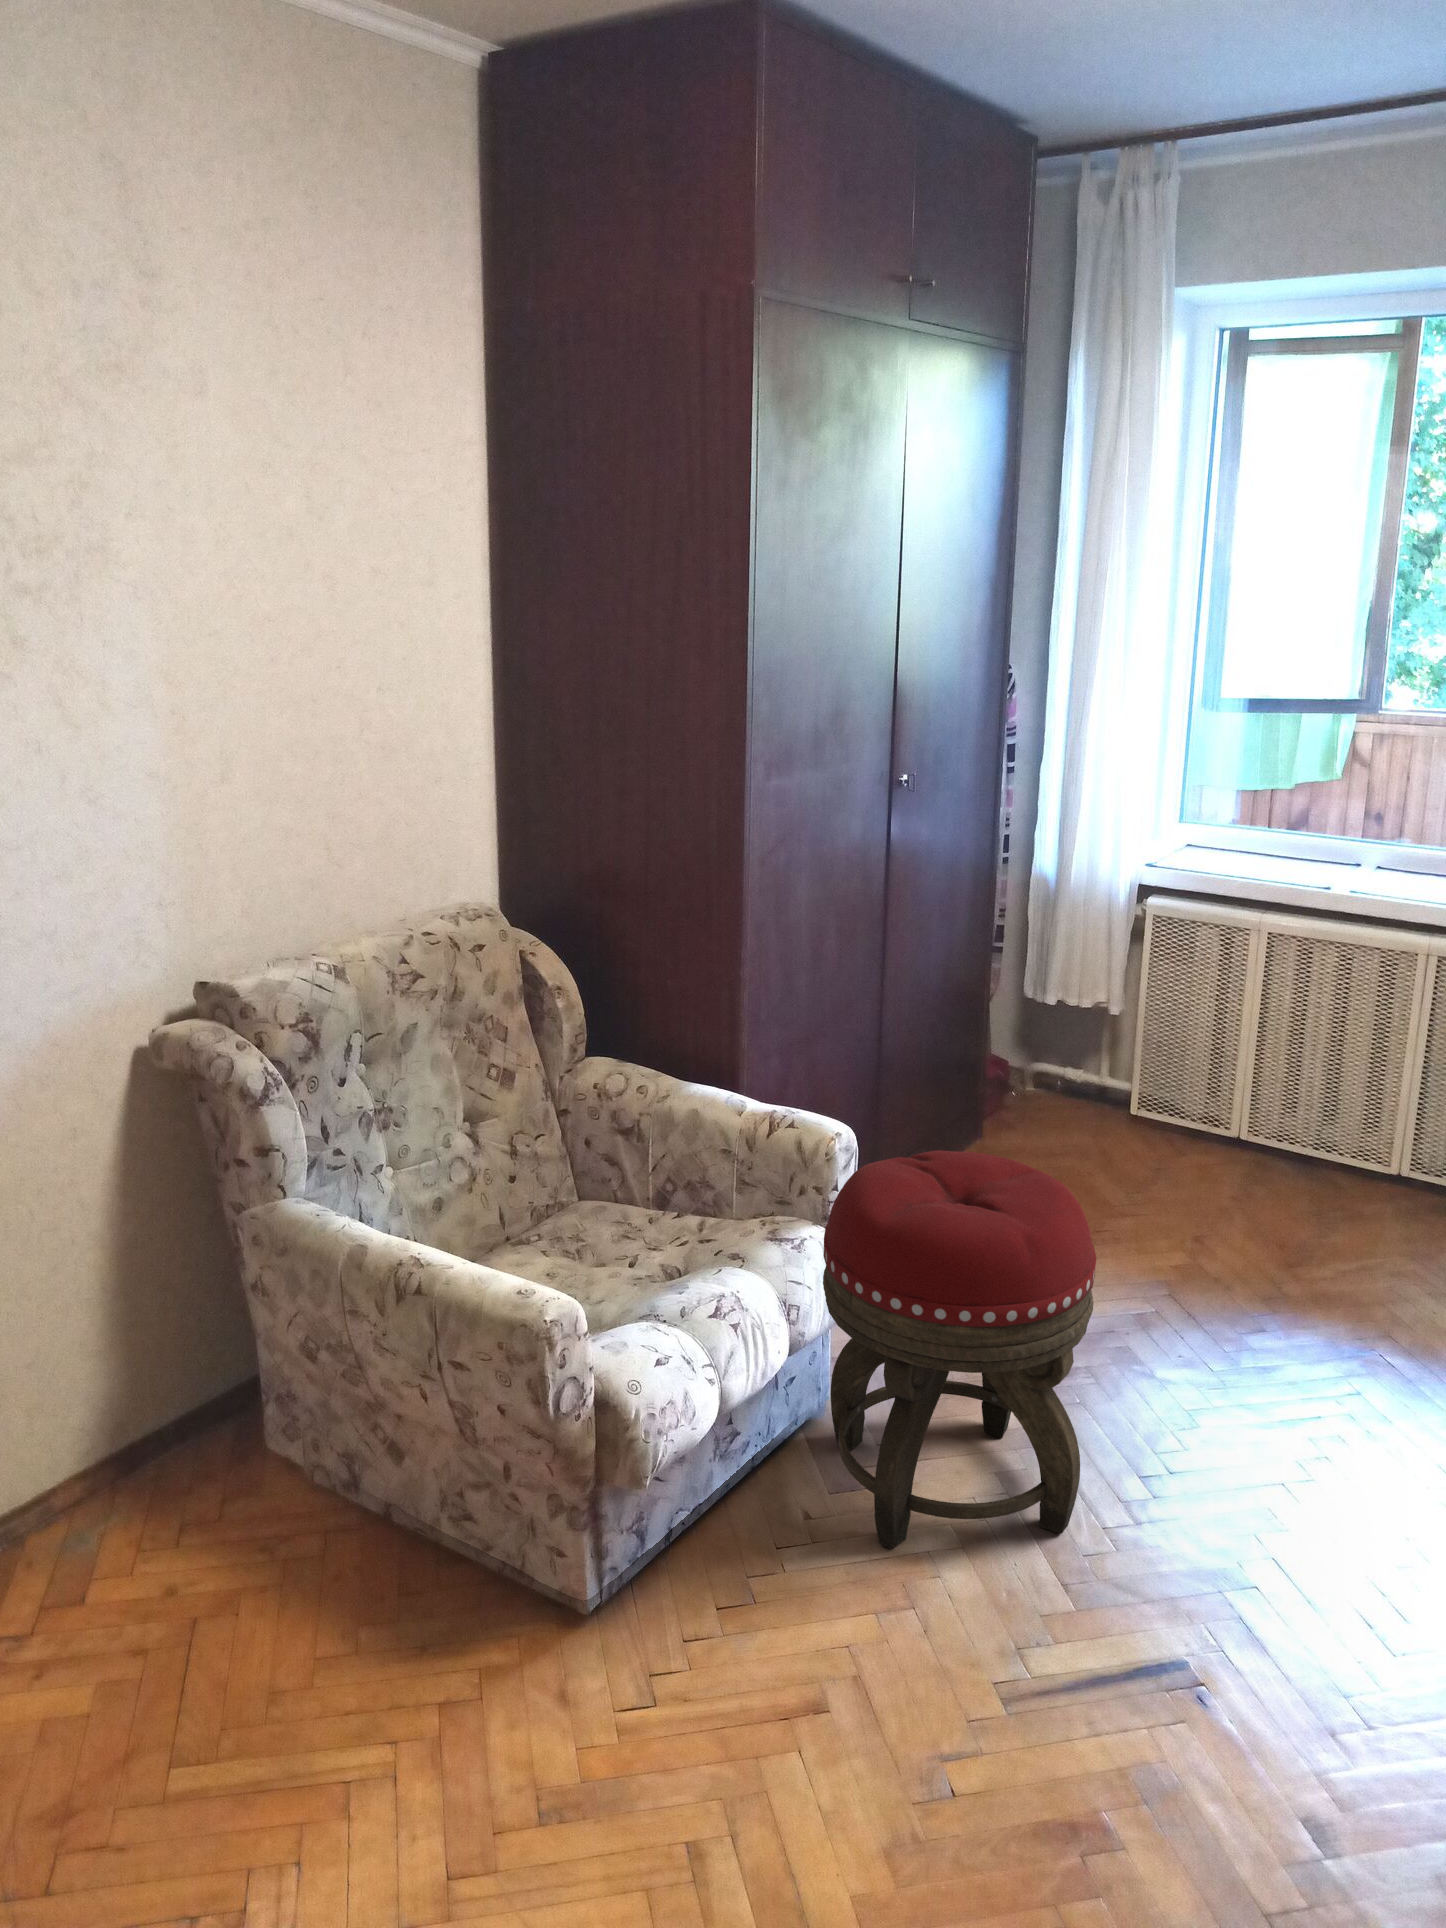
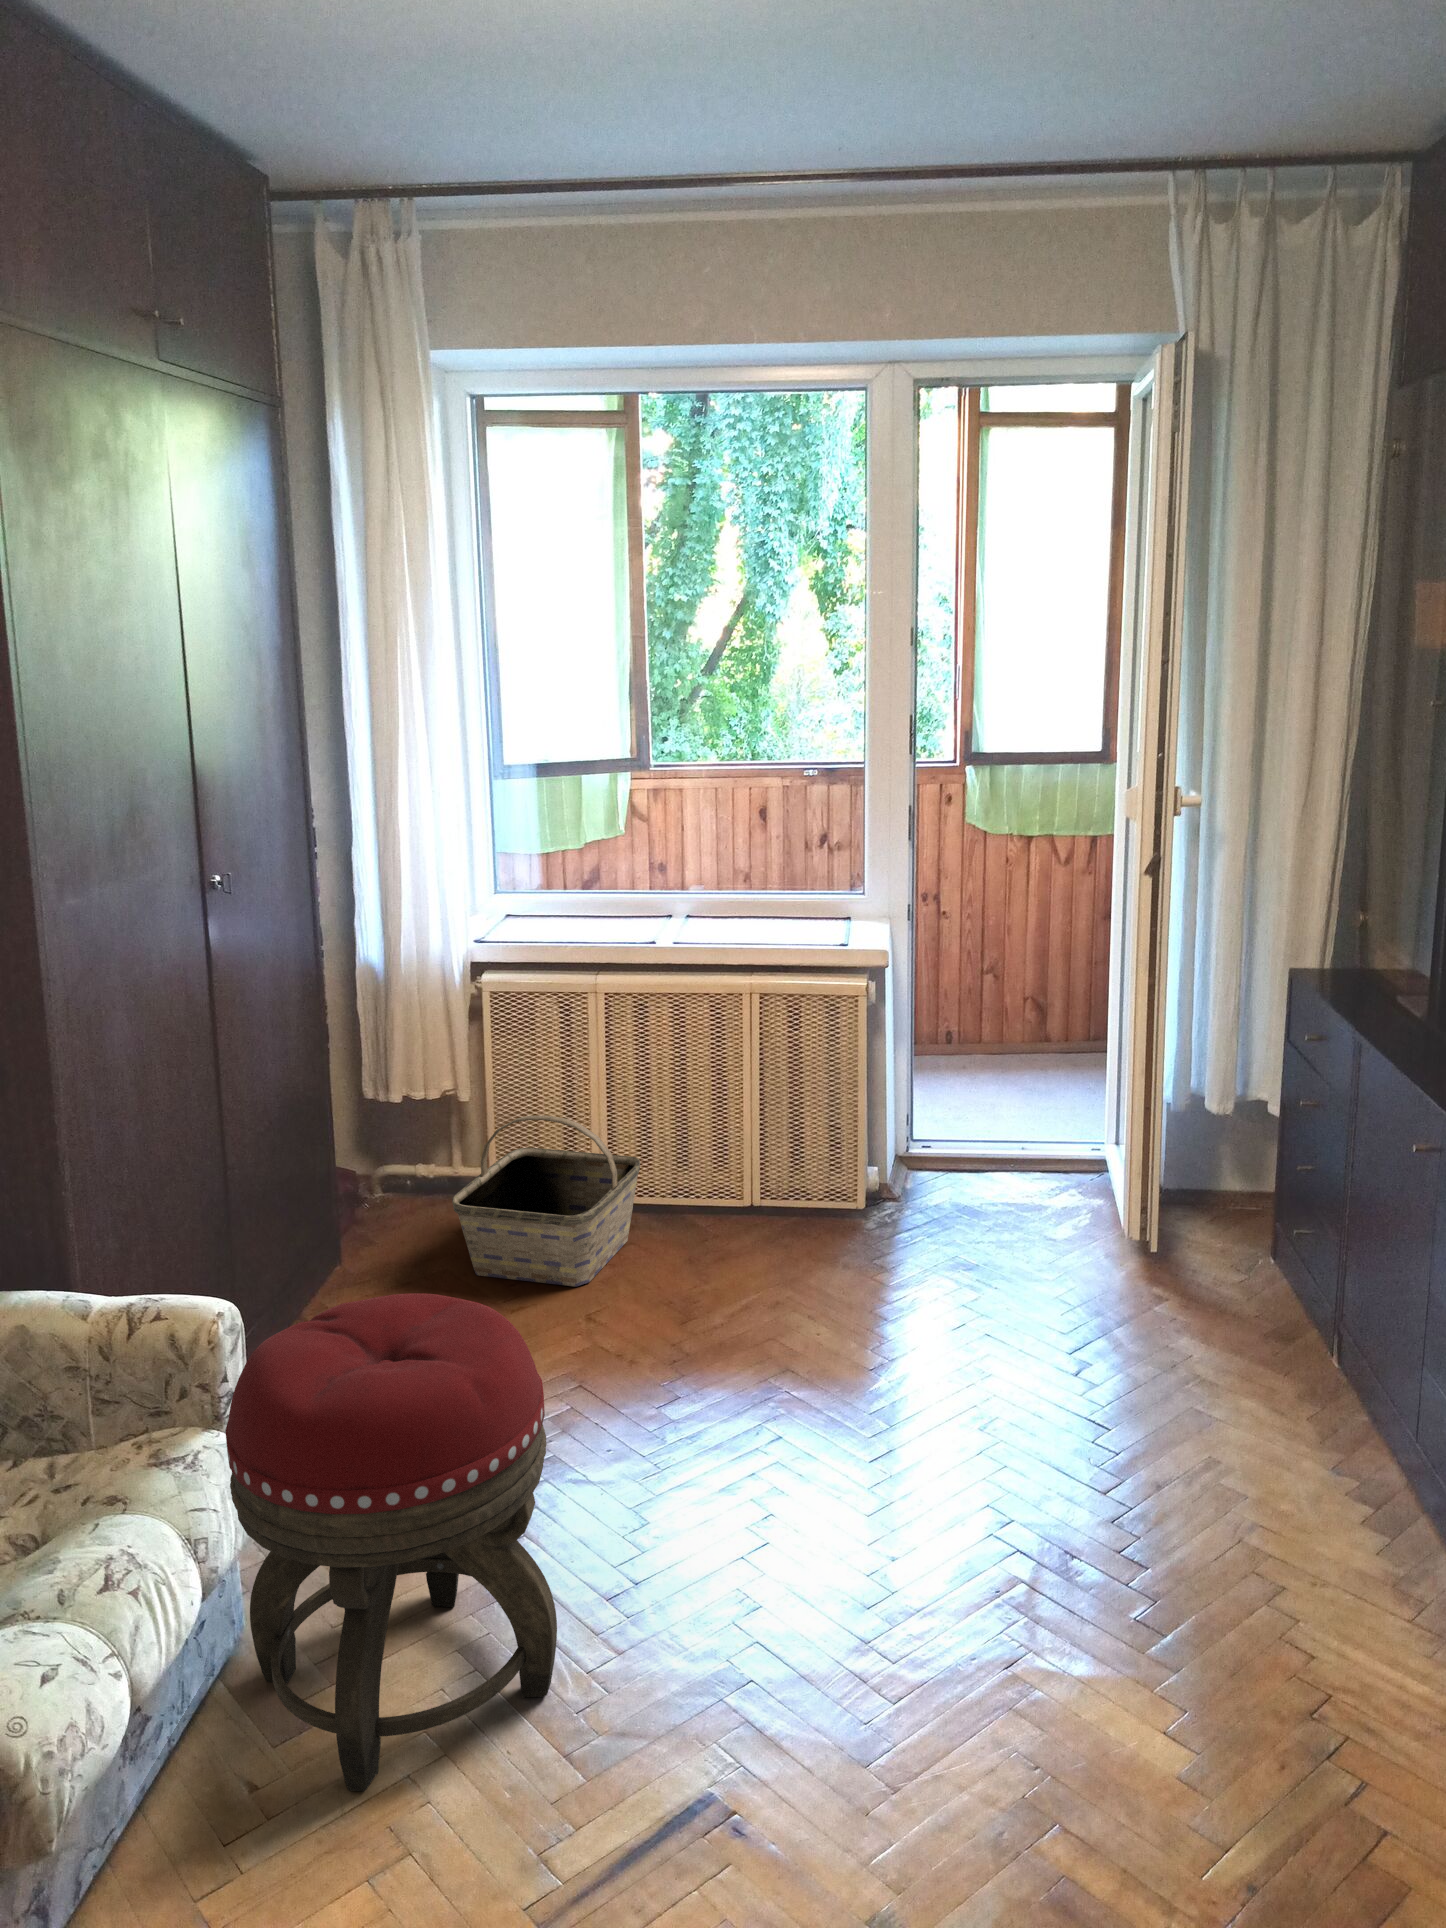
basket: none [1084,1037,1279,1206] -> present [452,1115,640,1287]

